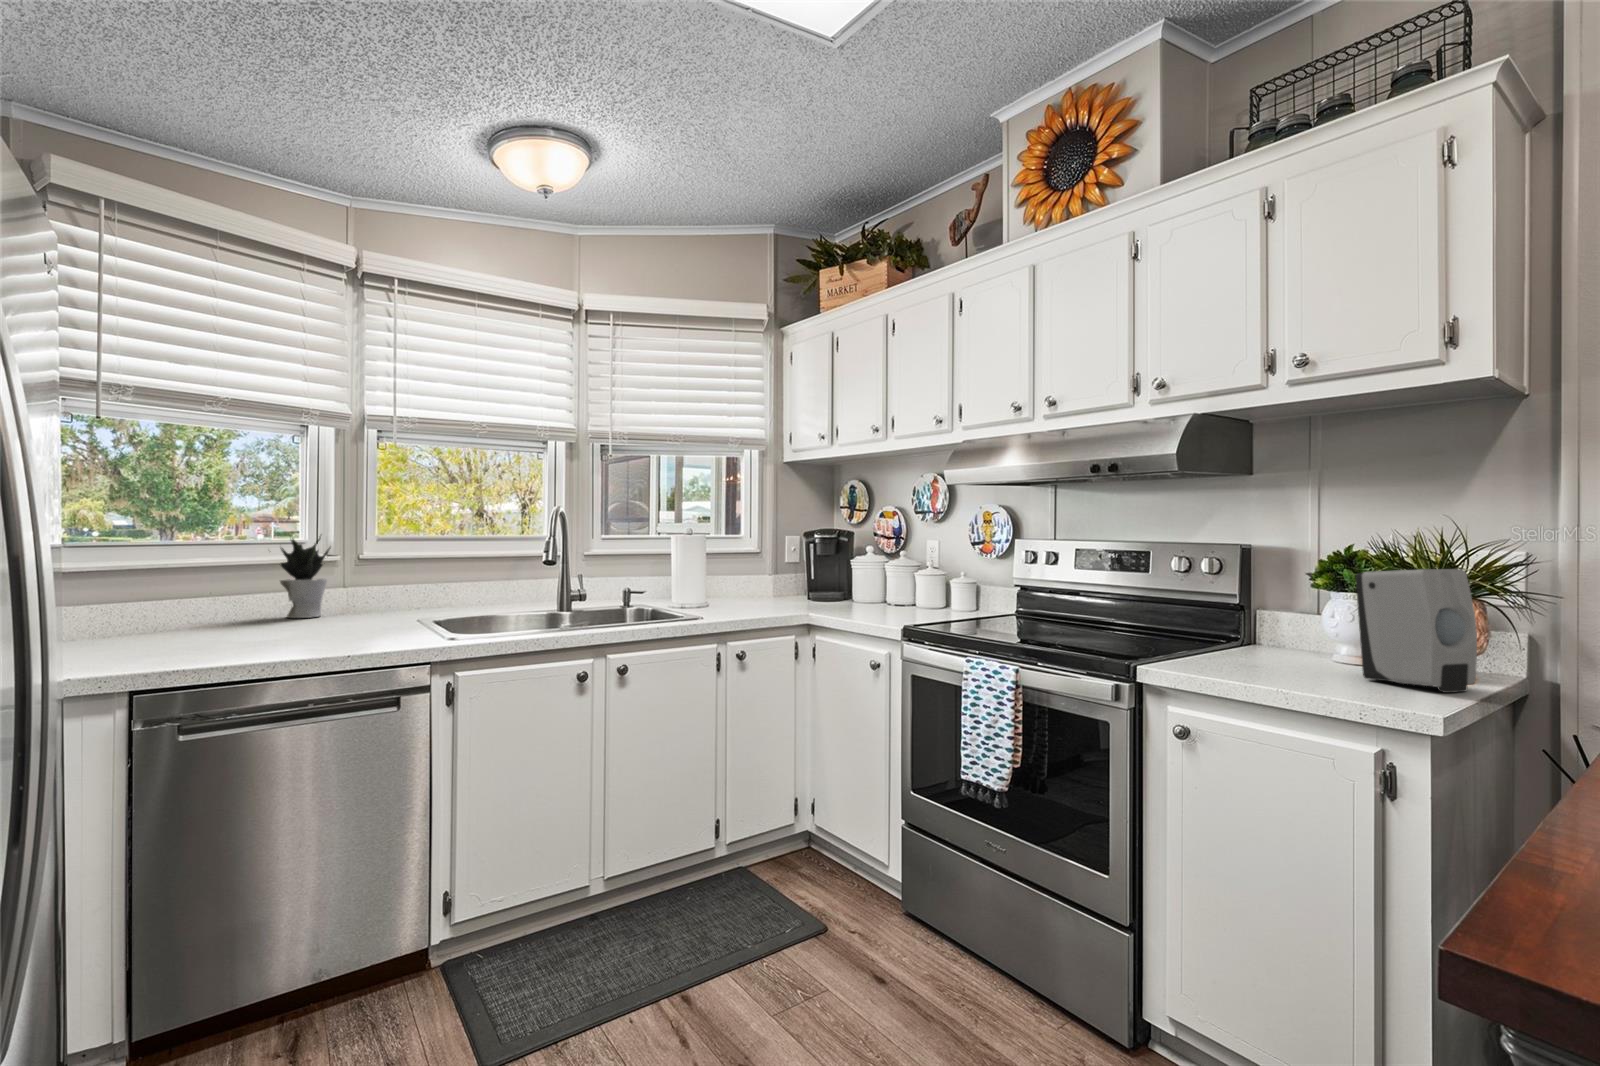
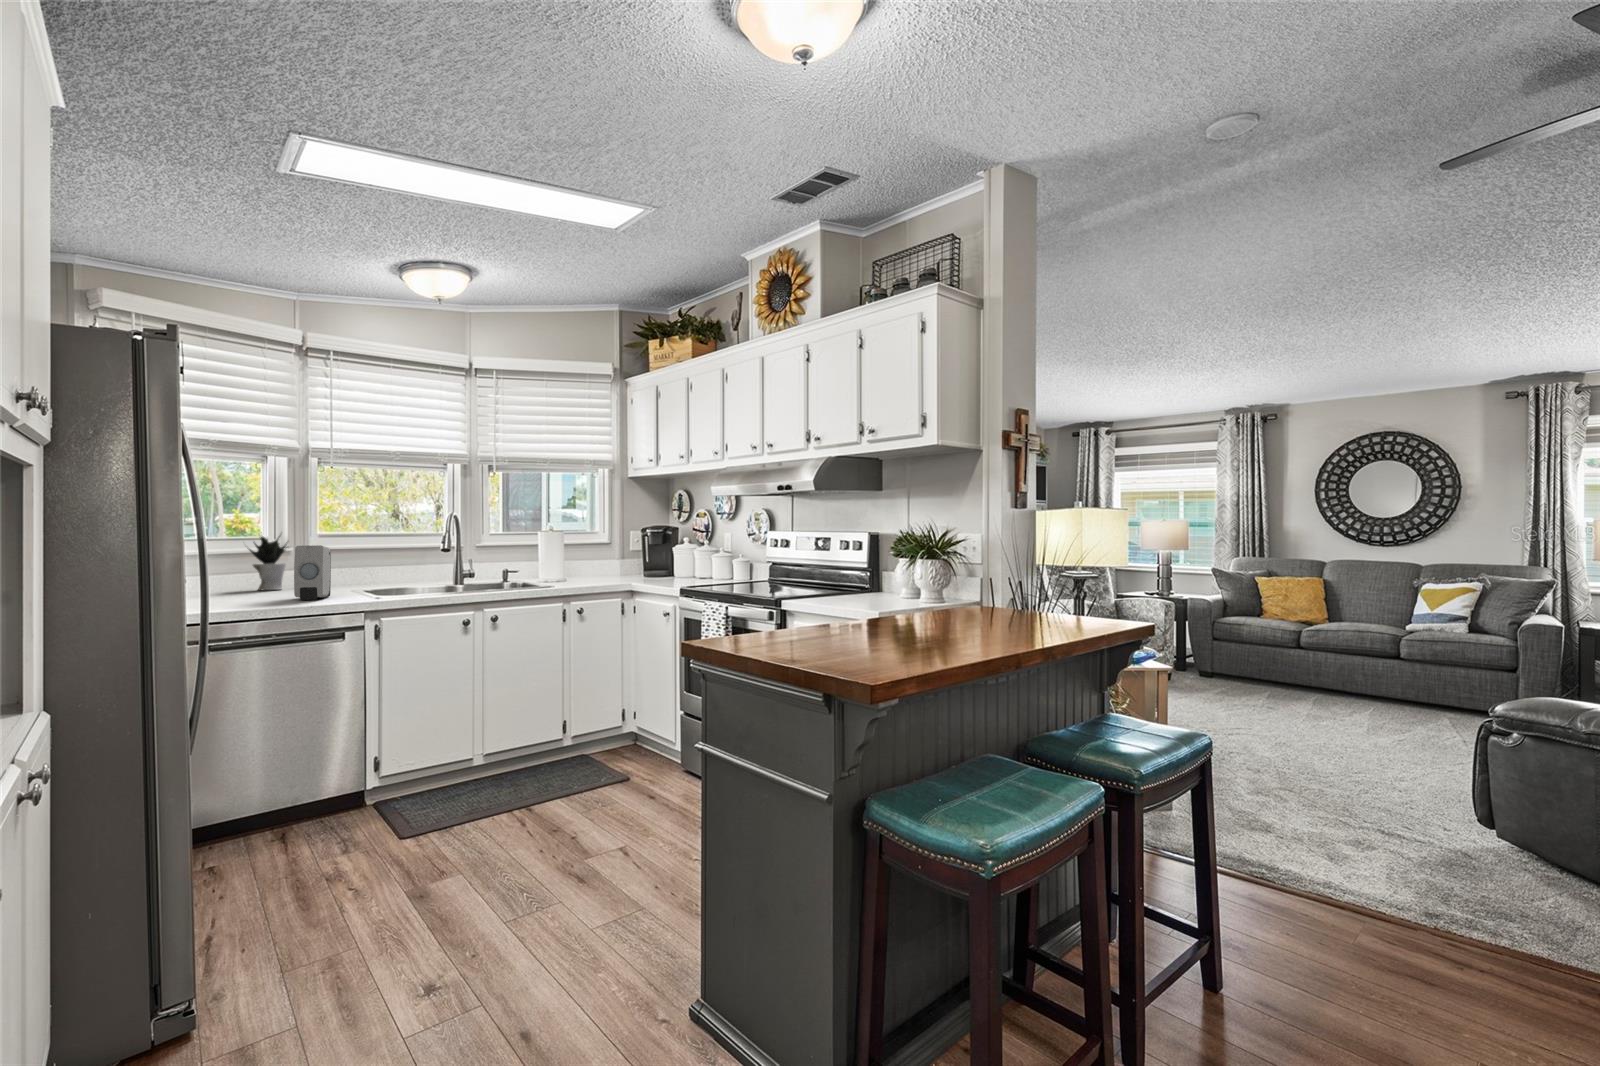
soap dispenser: present [1356,569,1477,693] -> present [294,545,331,600]

